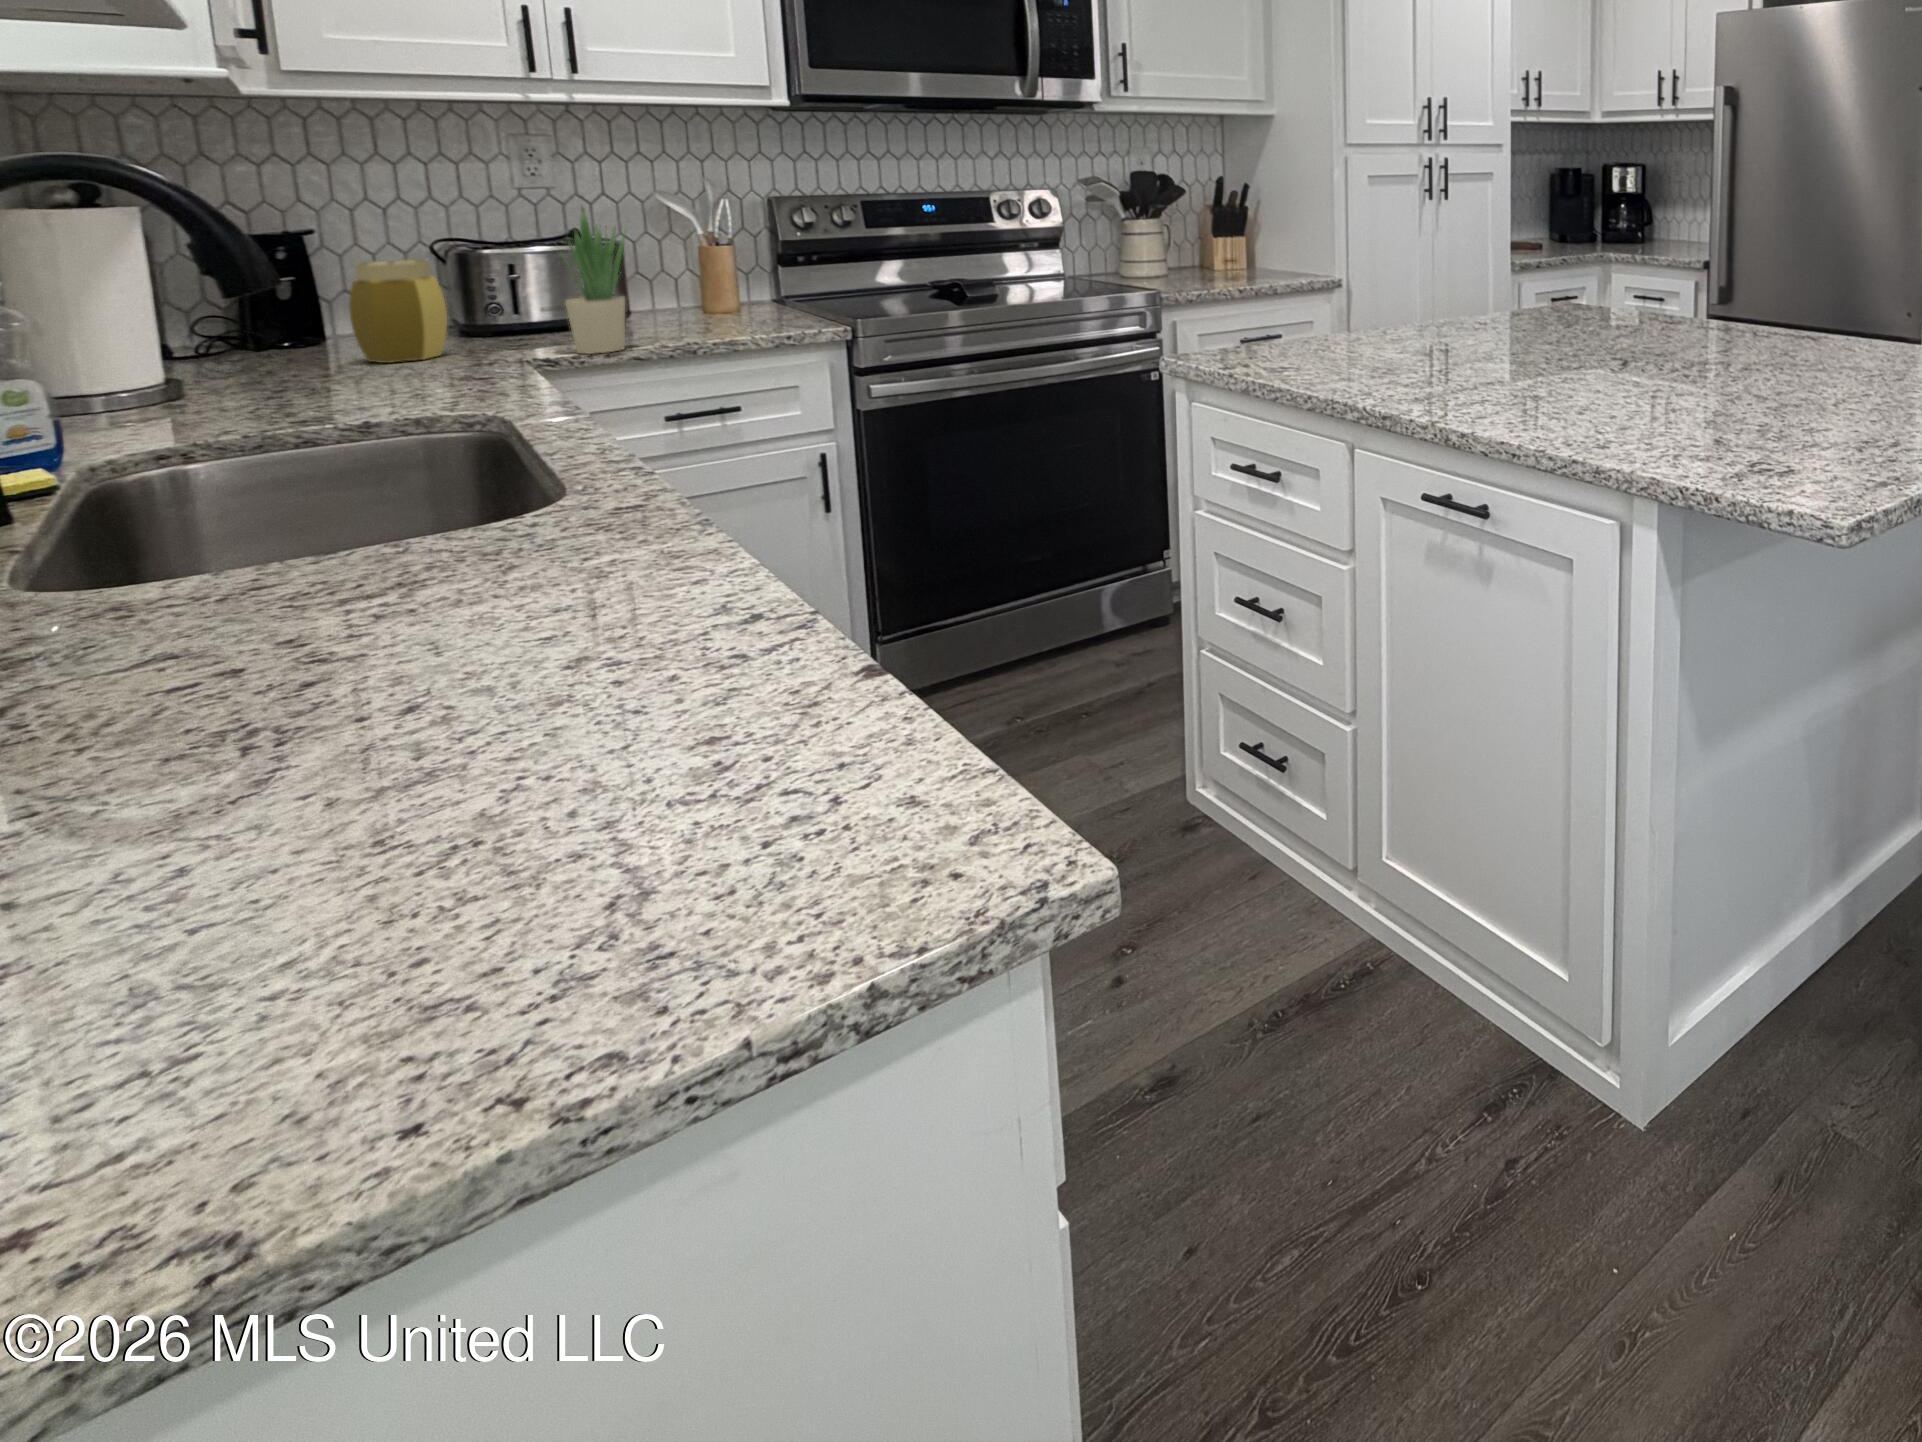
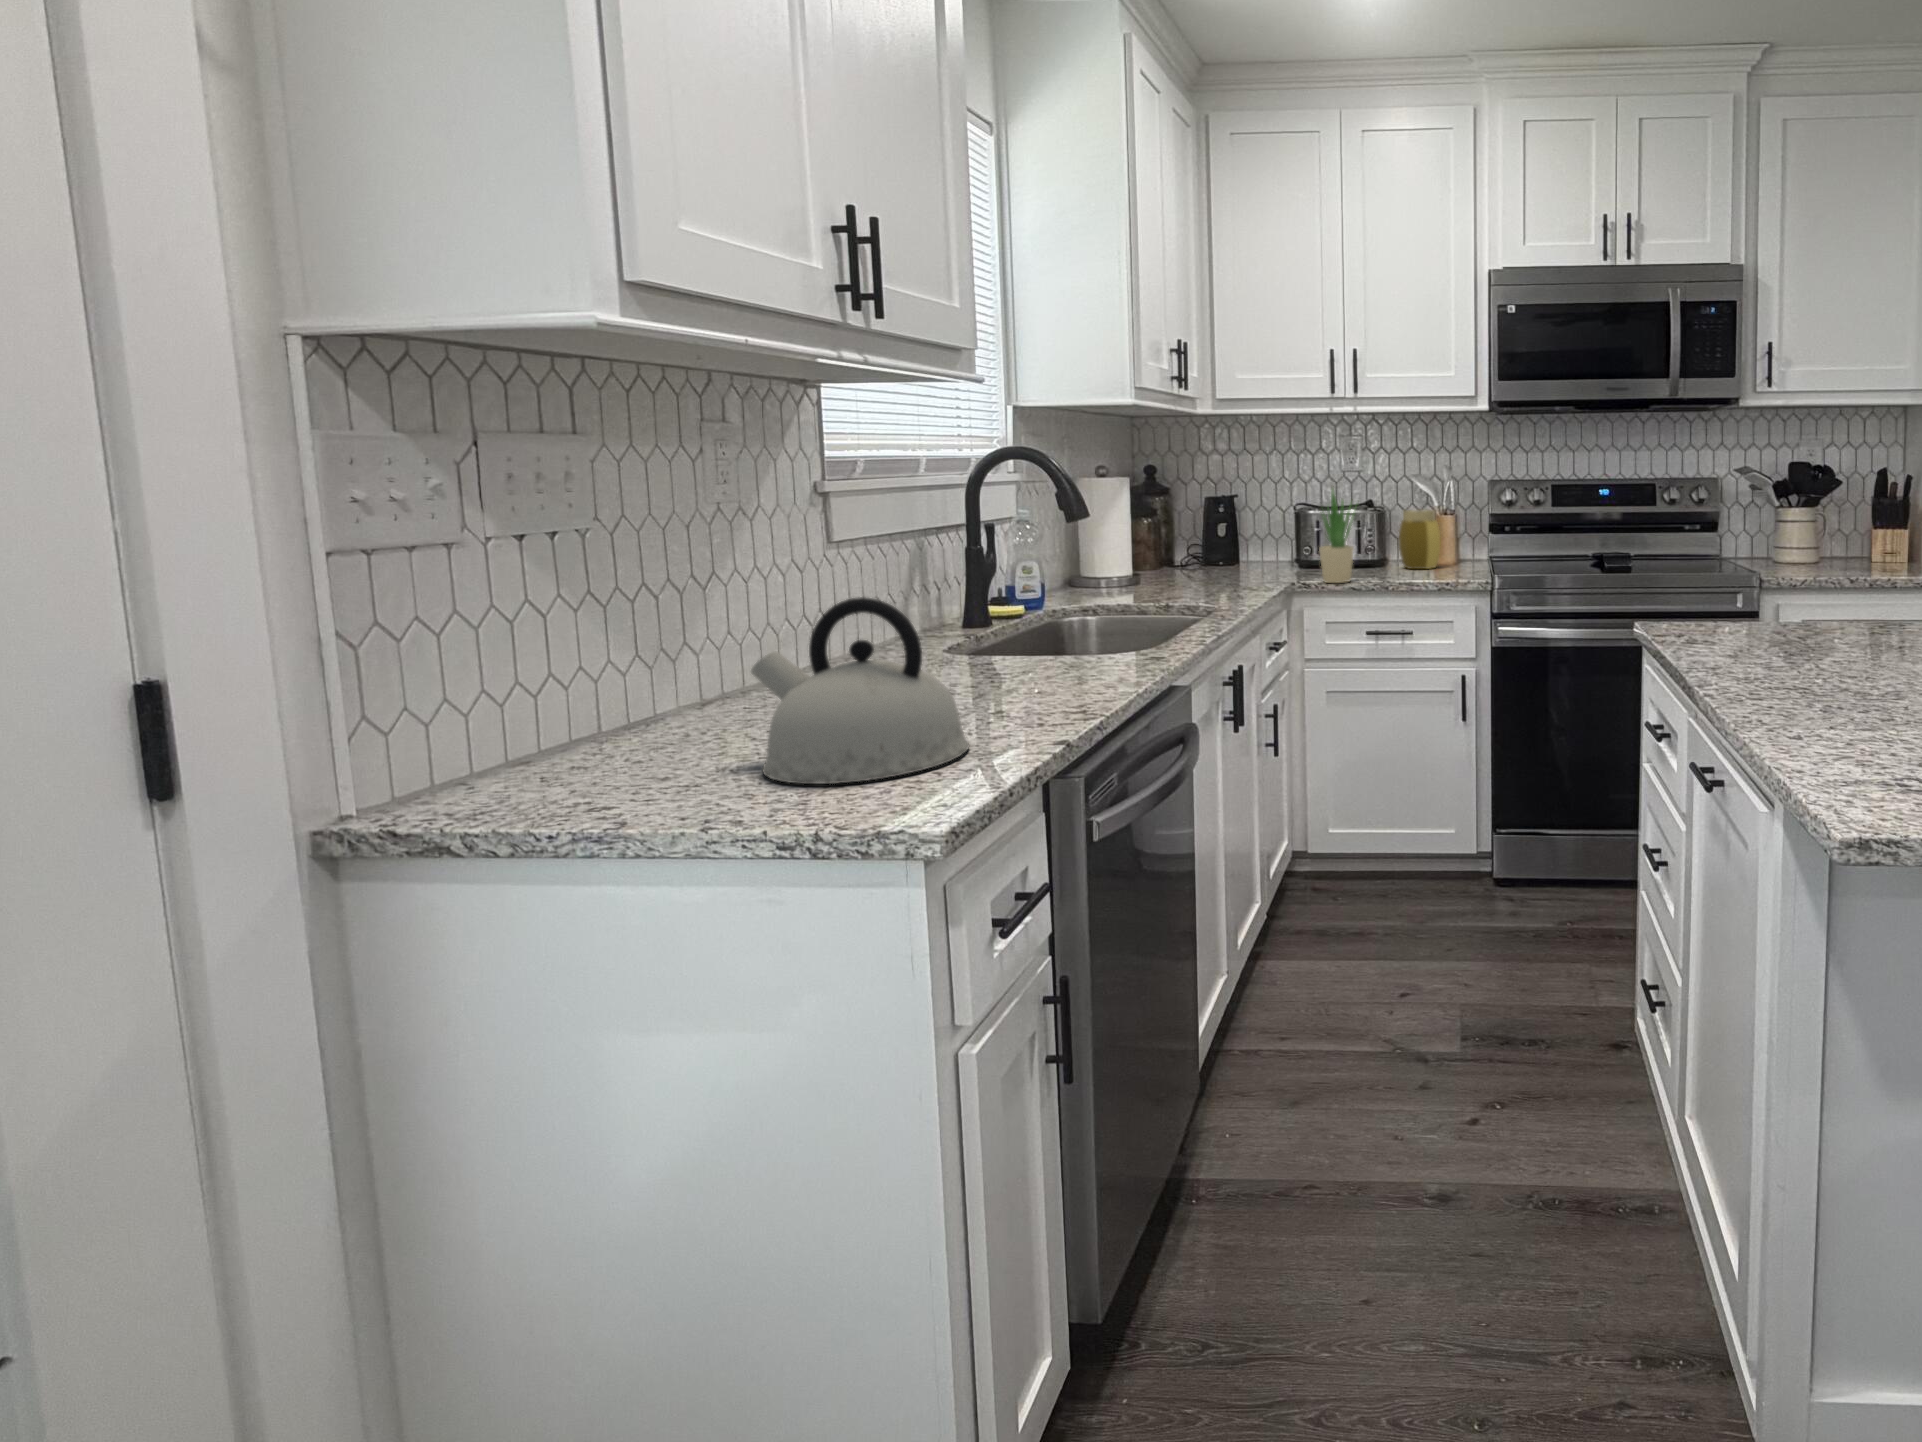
jar: present [349,259,447,363] -> present [1399,510,1441,569]
kettle: none [151,434,712,842] -> present [751,597,969,784]

